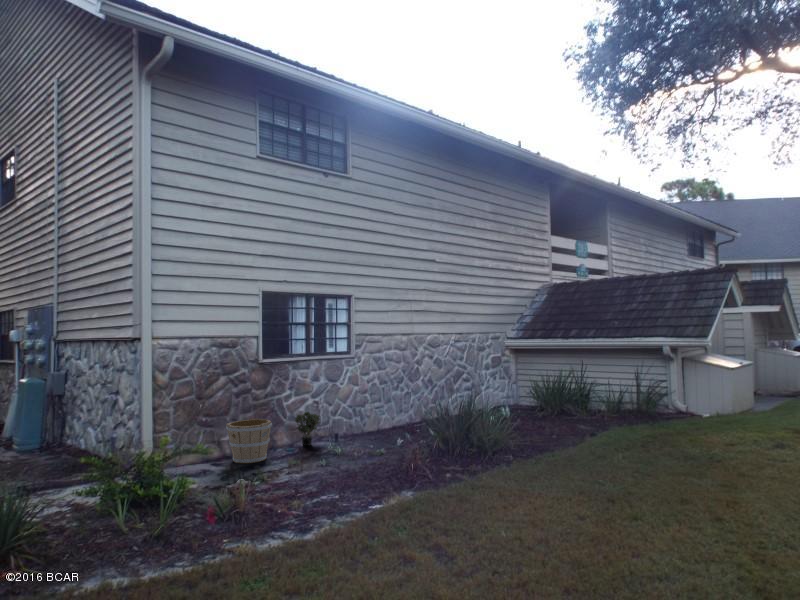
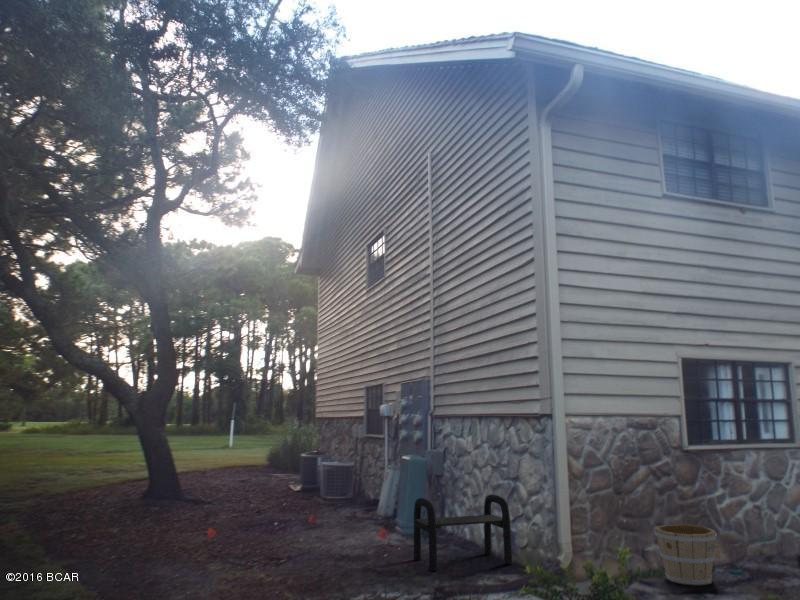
bench: none [13,409,110,480] -> present [414,494,512,571]
potted plant: present [295,412,320,446] -> none [733,520,774,569]

